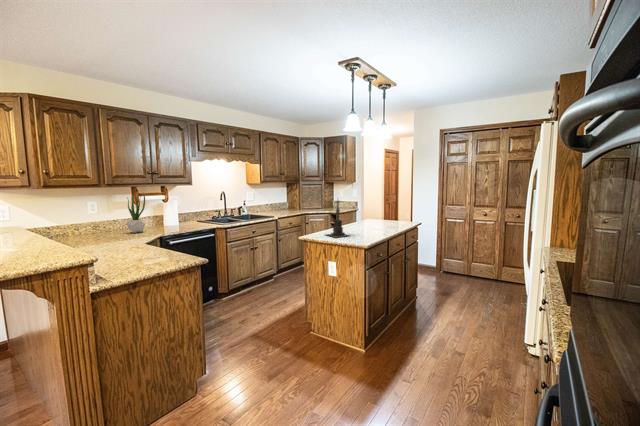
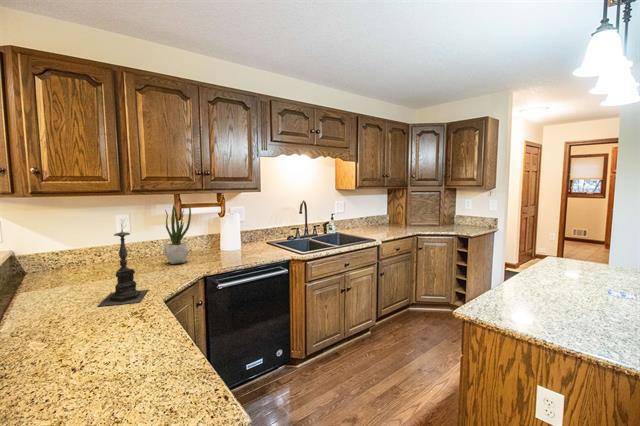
candle holder: present [327,200,349,238] -> present [98,224,148,306]

